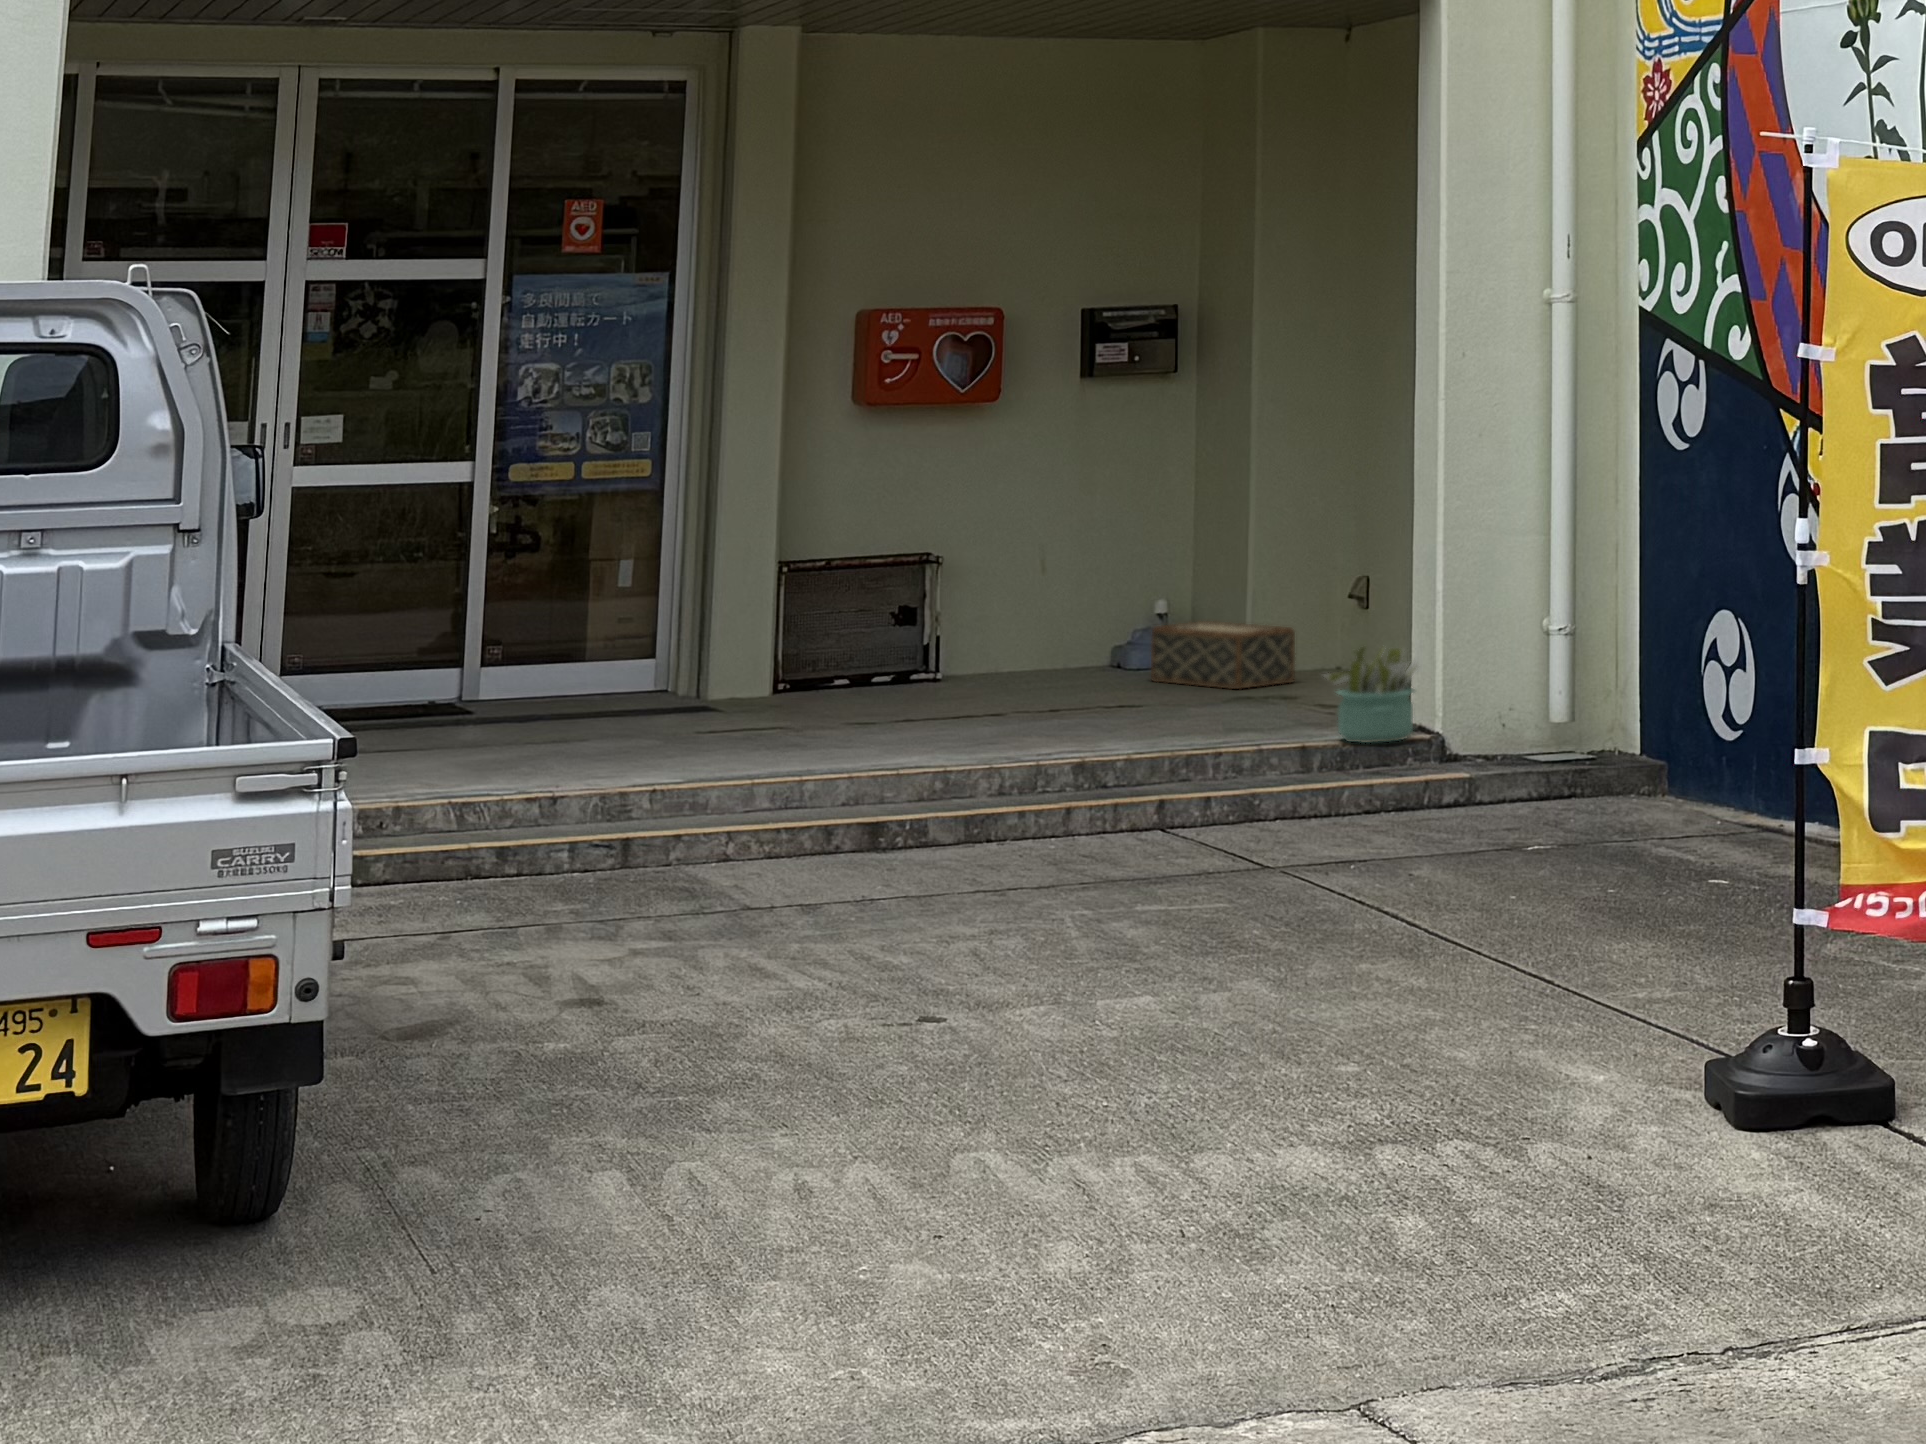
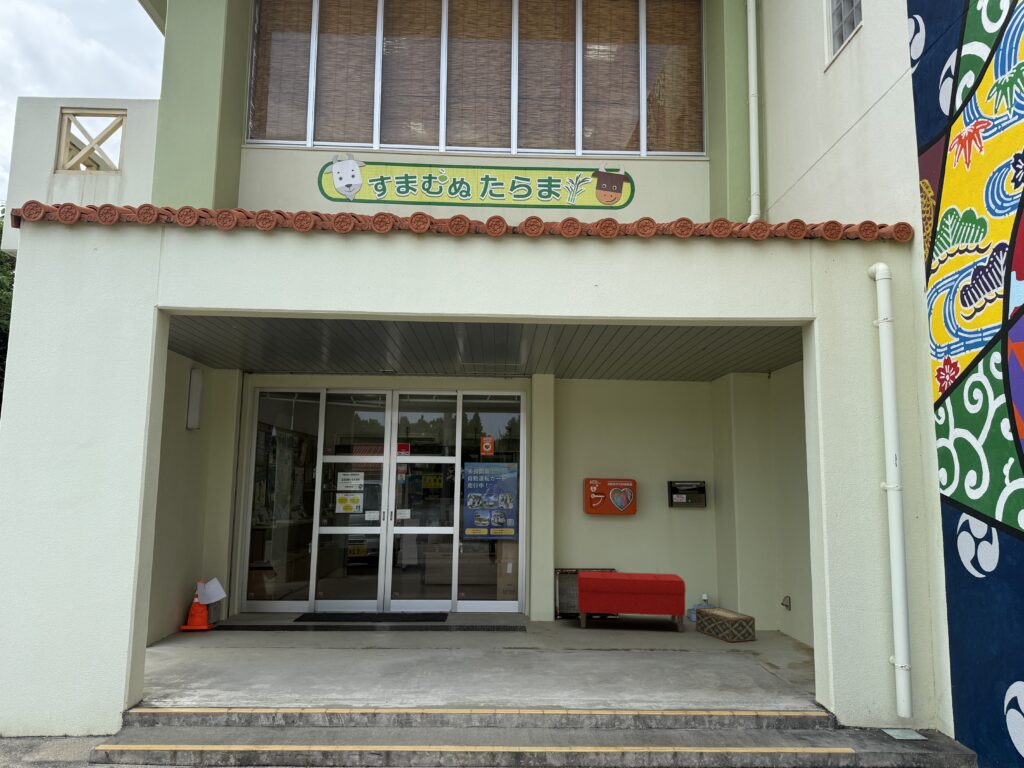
bench: none [837,548,1130,700] -> present [577,571,686,632]
decorative plant: present [1324,646,1418,743] -> none [763,653,816,706]

